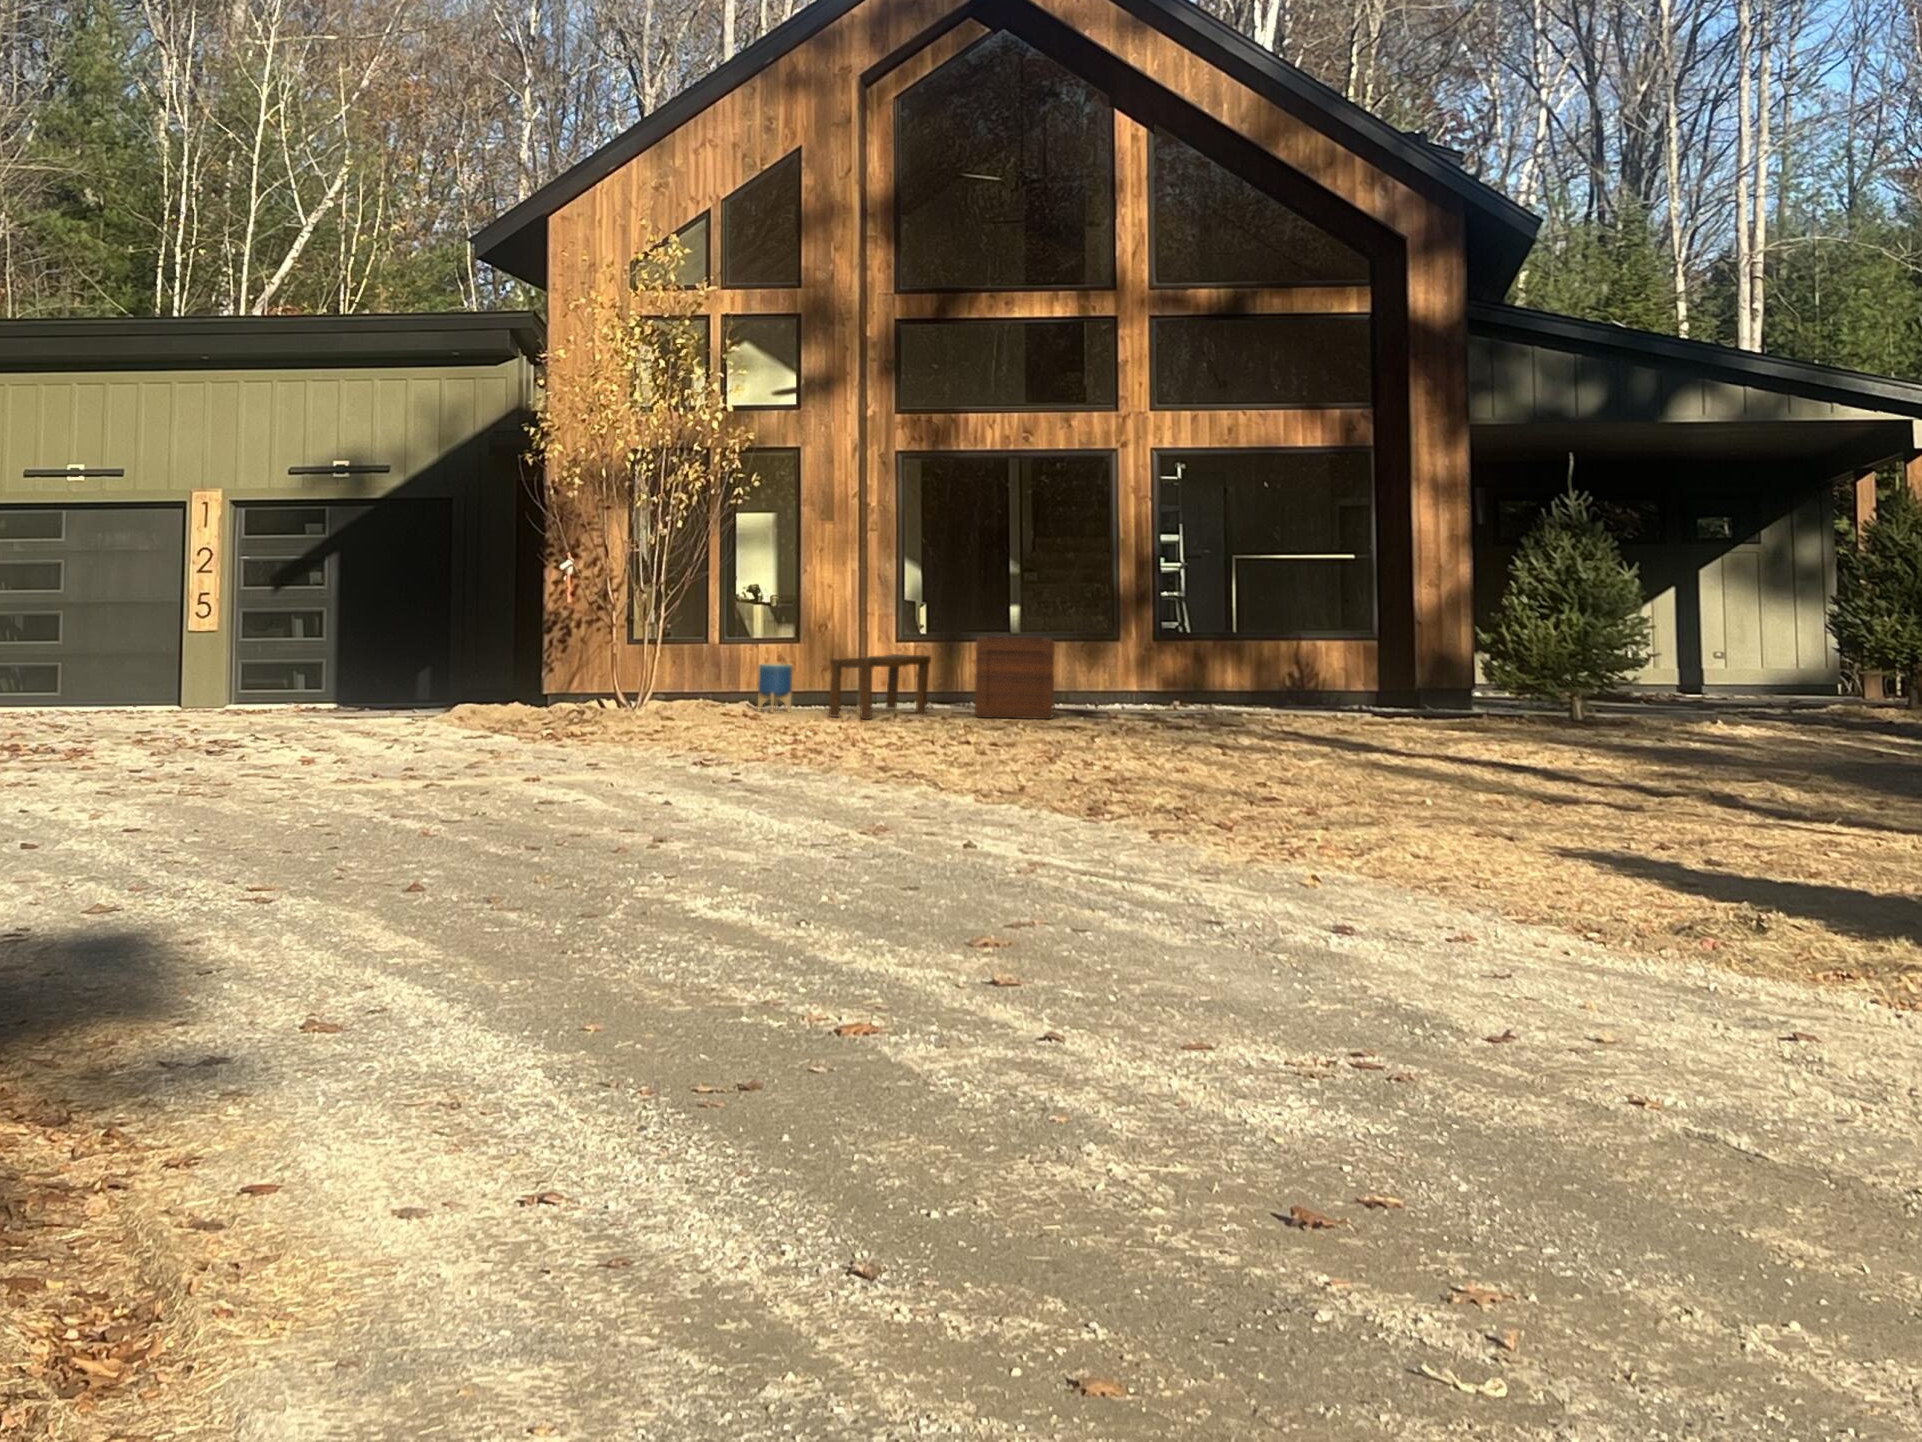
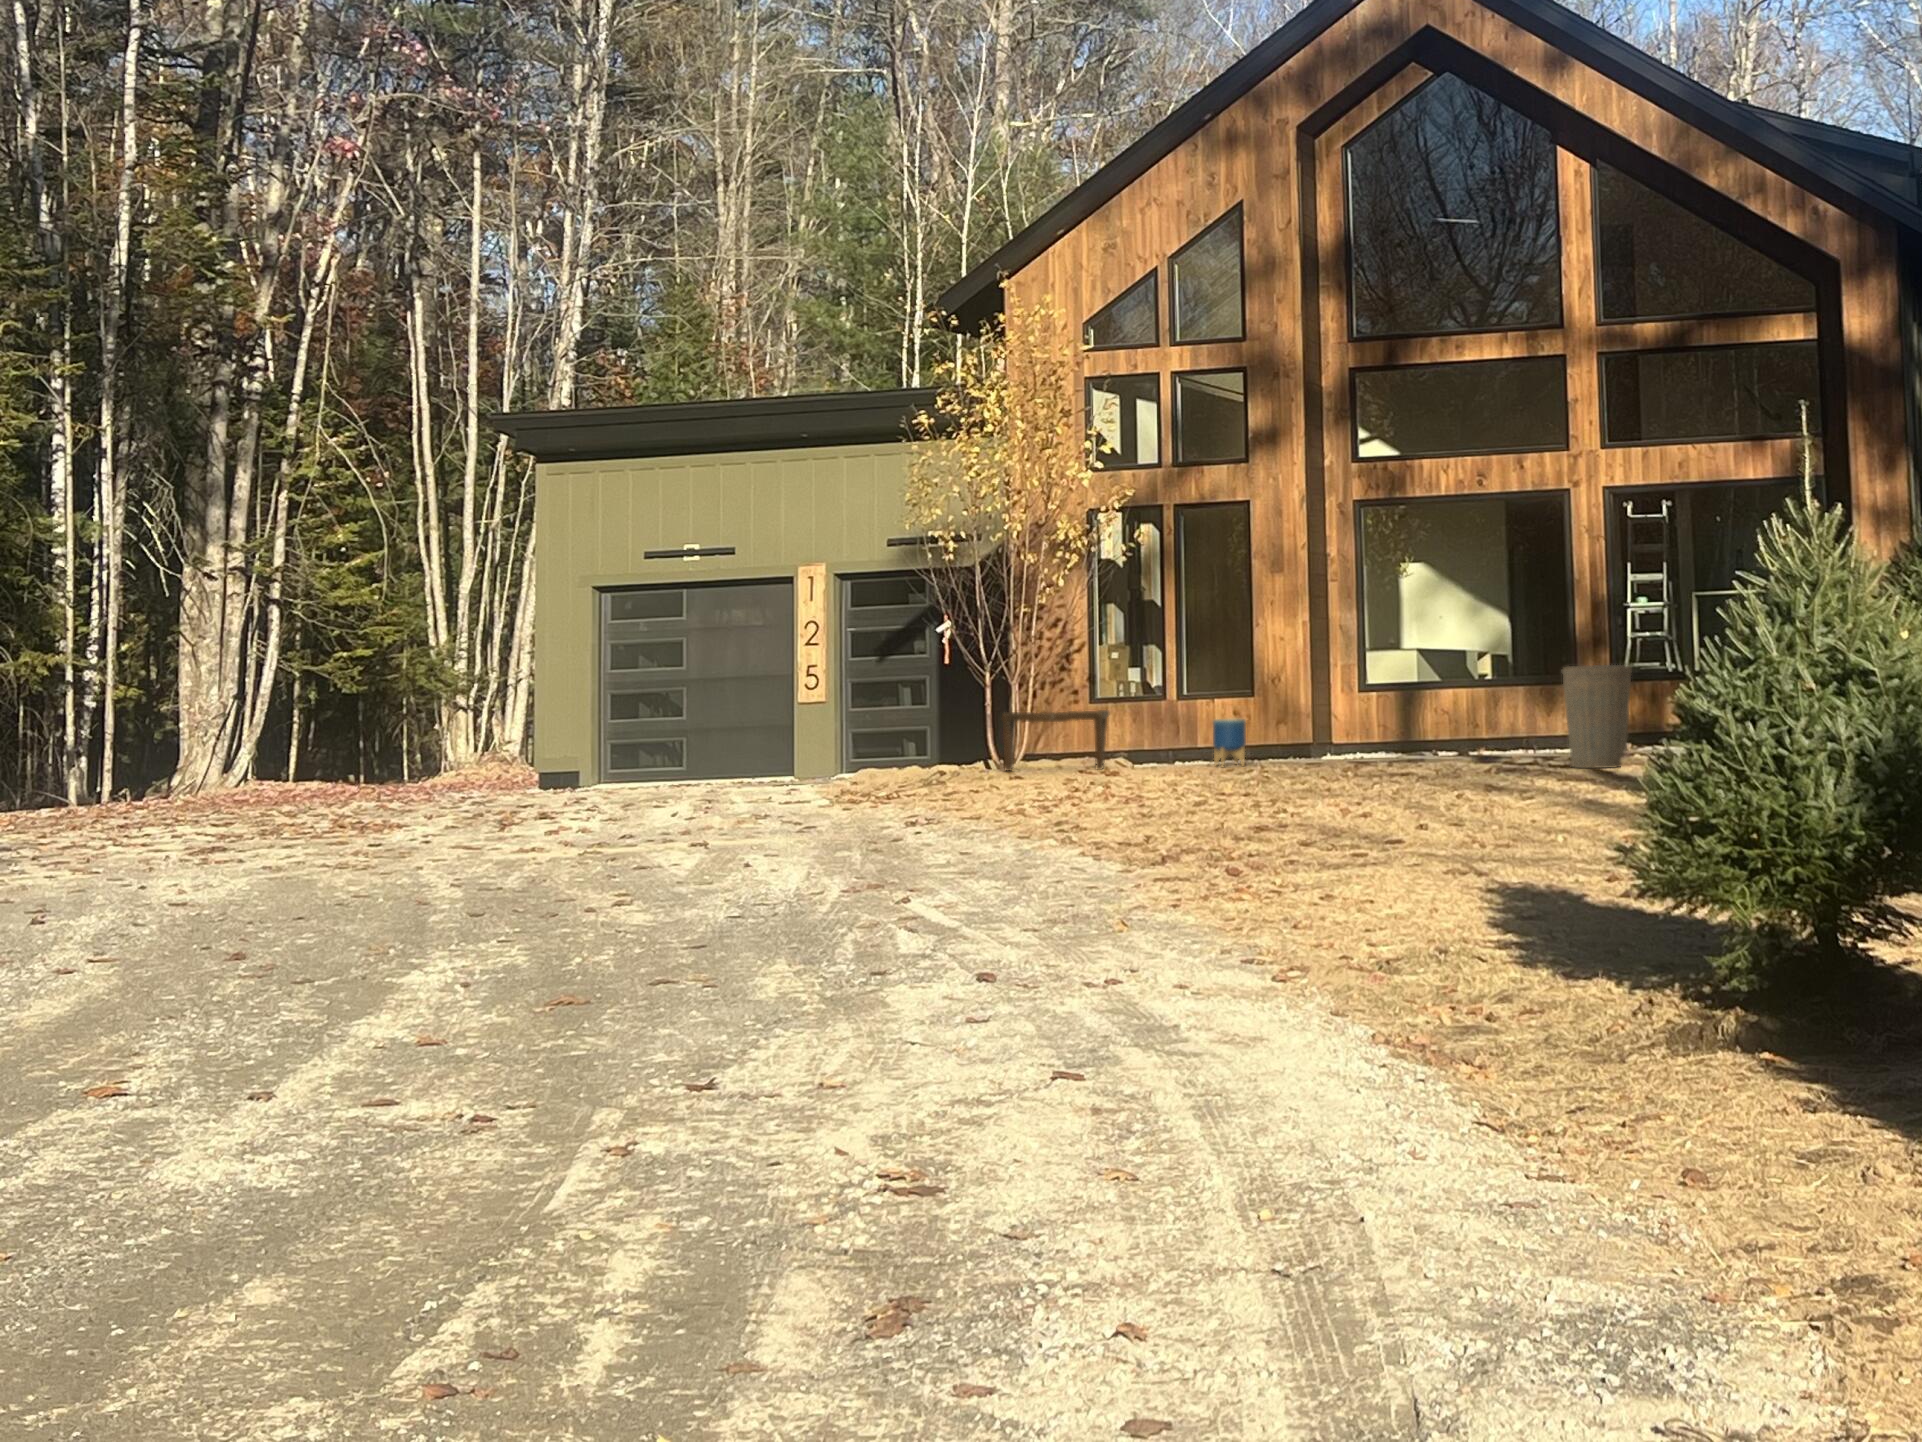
trash can: none [1125,620,1194,720] -> present [1561,665,1632,768]
wooden crate: present [975,636,1055,719] -> none [1406,686,1504,769]
bench: present [829,654,931,719] -> present [1002,710,1109,771]

